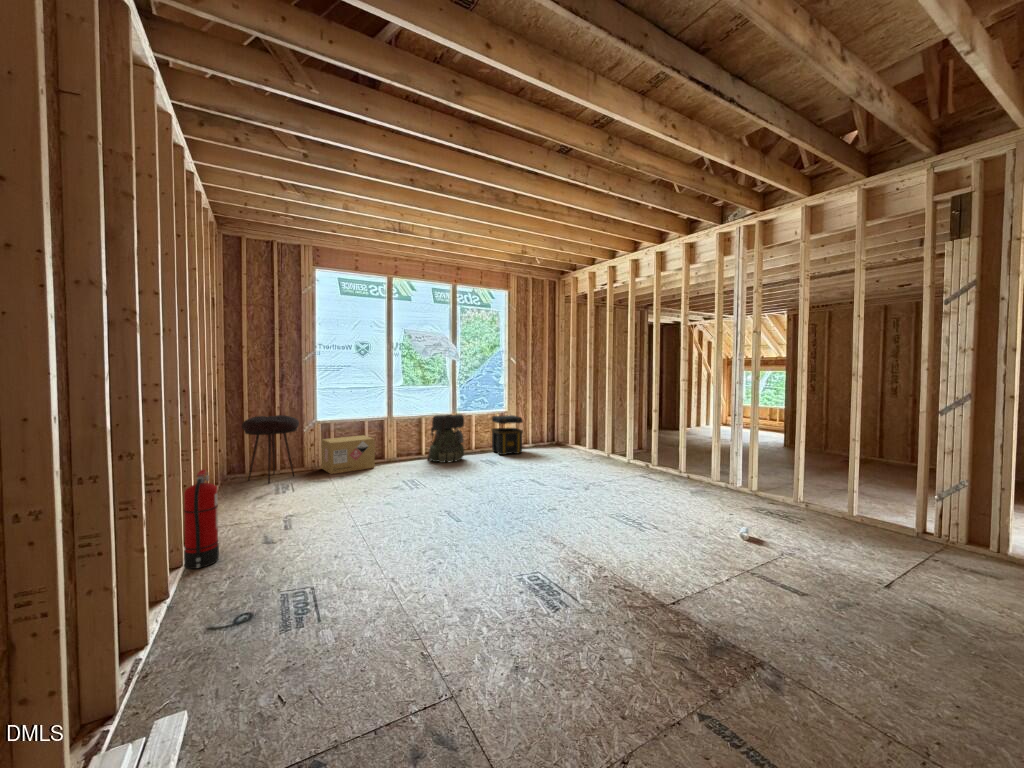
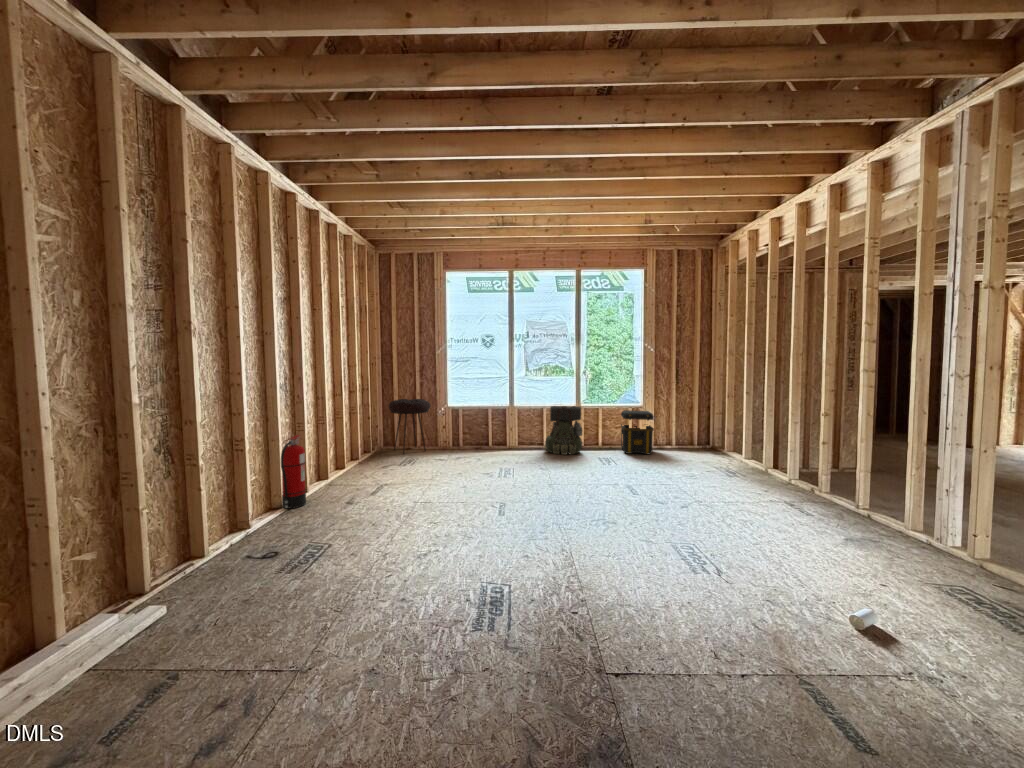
cardboard box: present [322,435,375,474] -> none [452,421,492,453]

